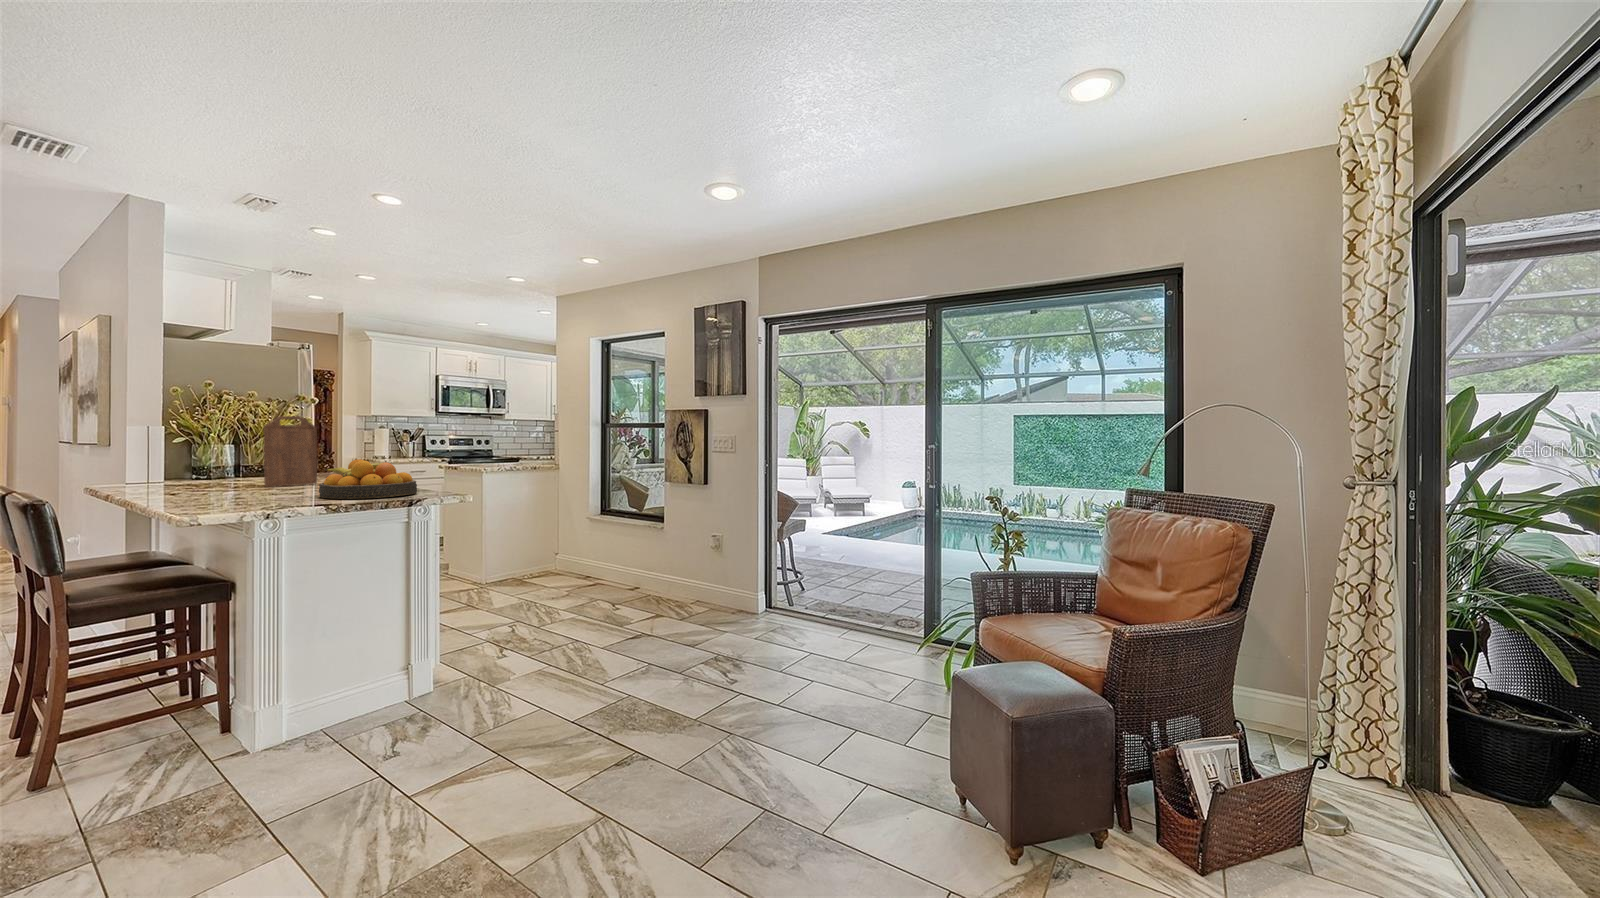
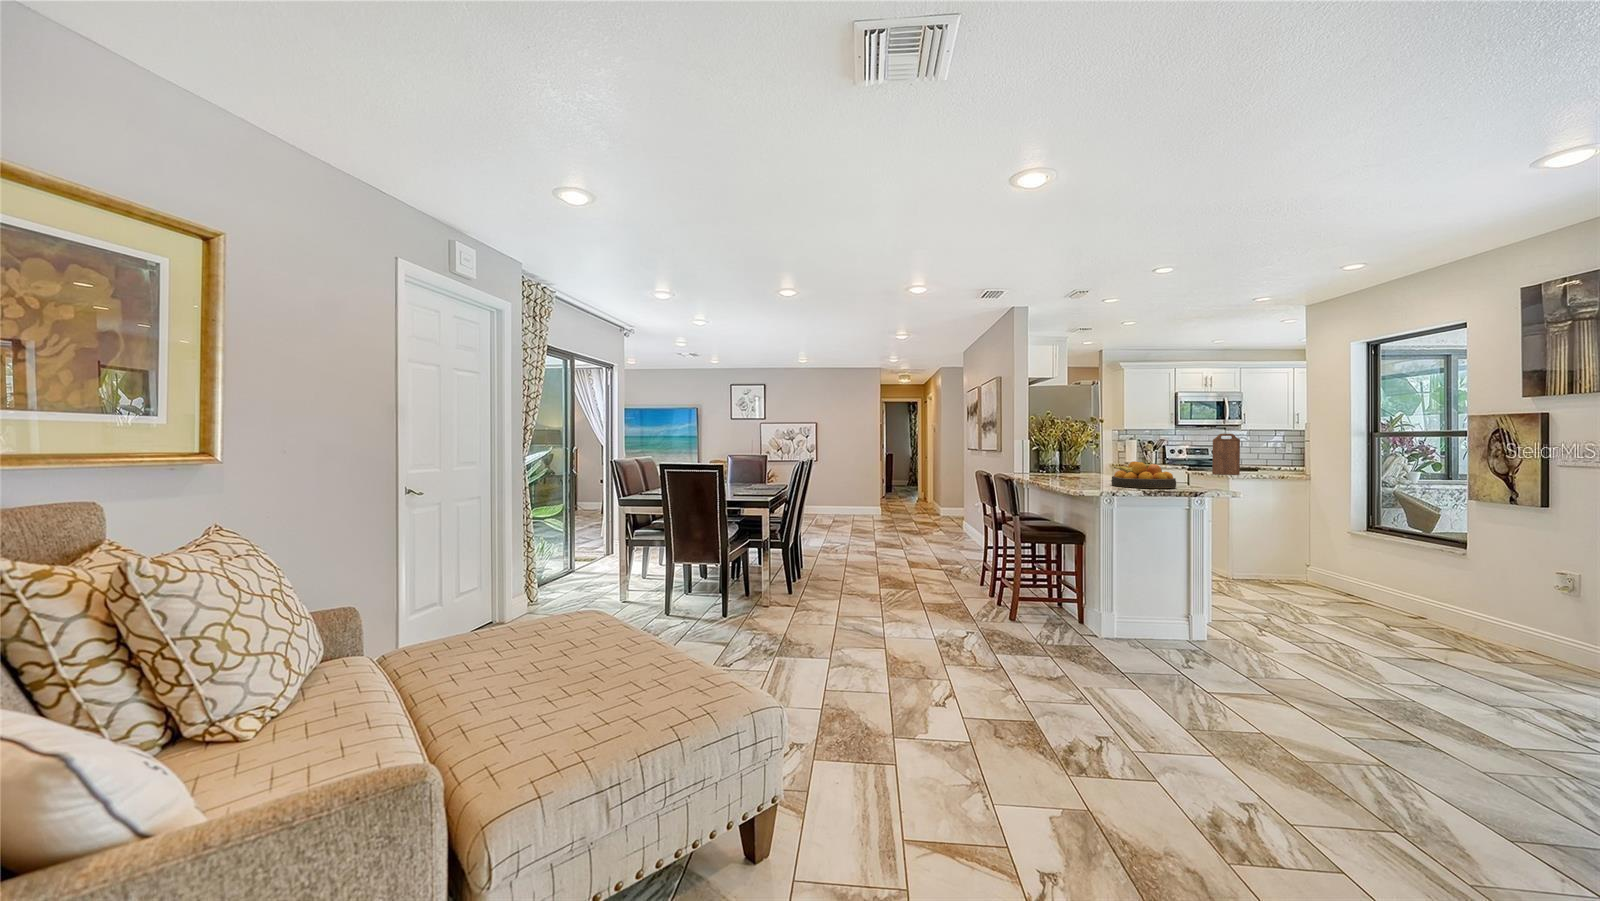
cutting board: present [264,416,317,487] -> present [1212,434,1240,475]

